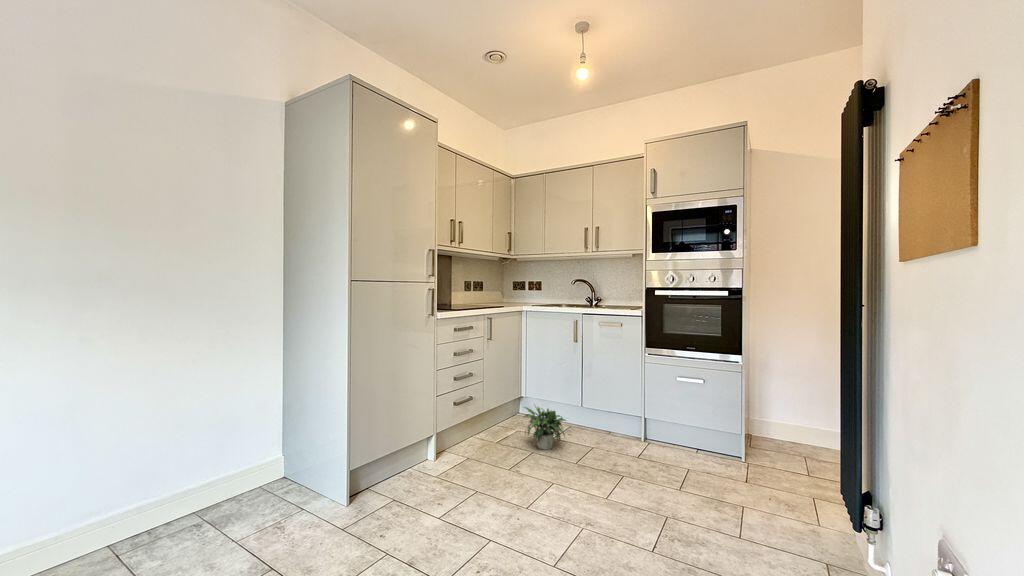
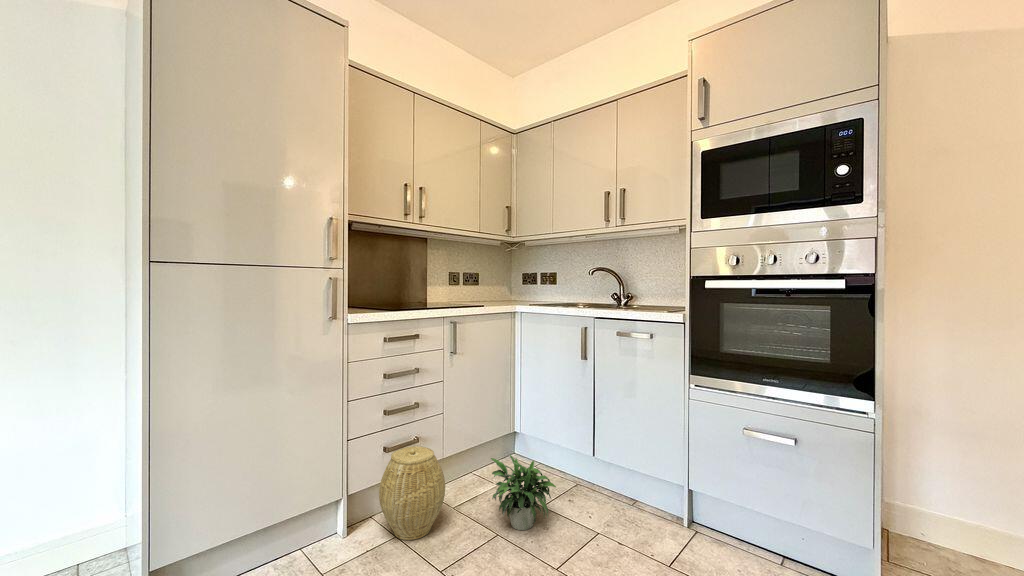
woven basket: none [455,401,498,459] -> present [379,446,445,540]

